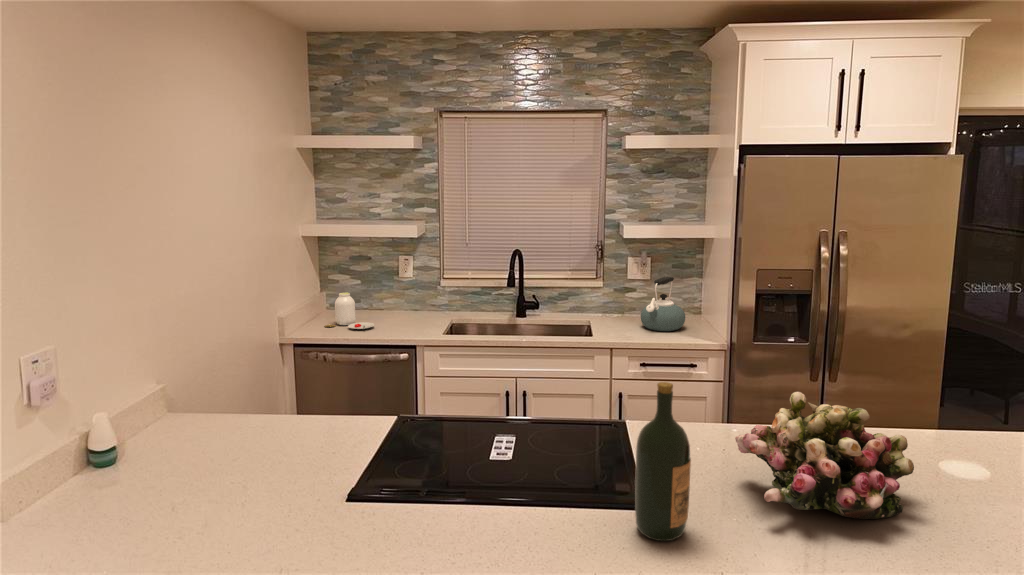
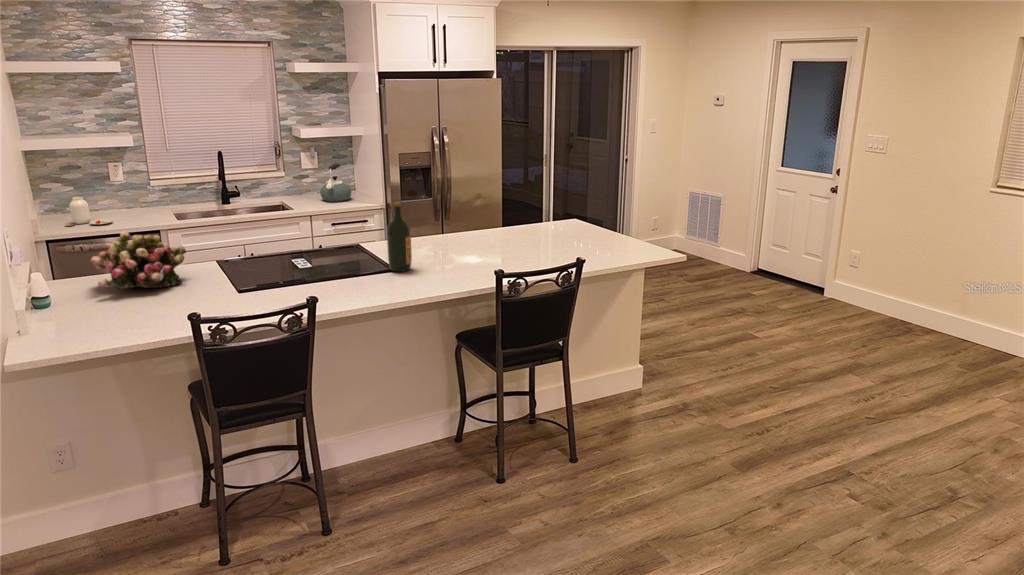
flower arrangement: present [735,392,914,519] -> present [91,231,186,289]

